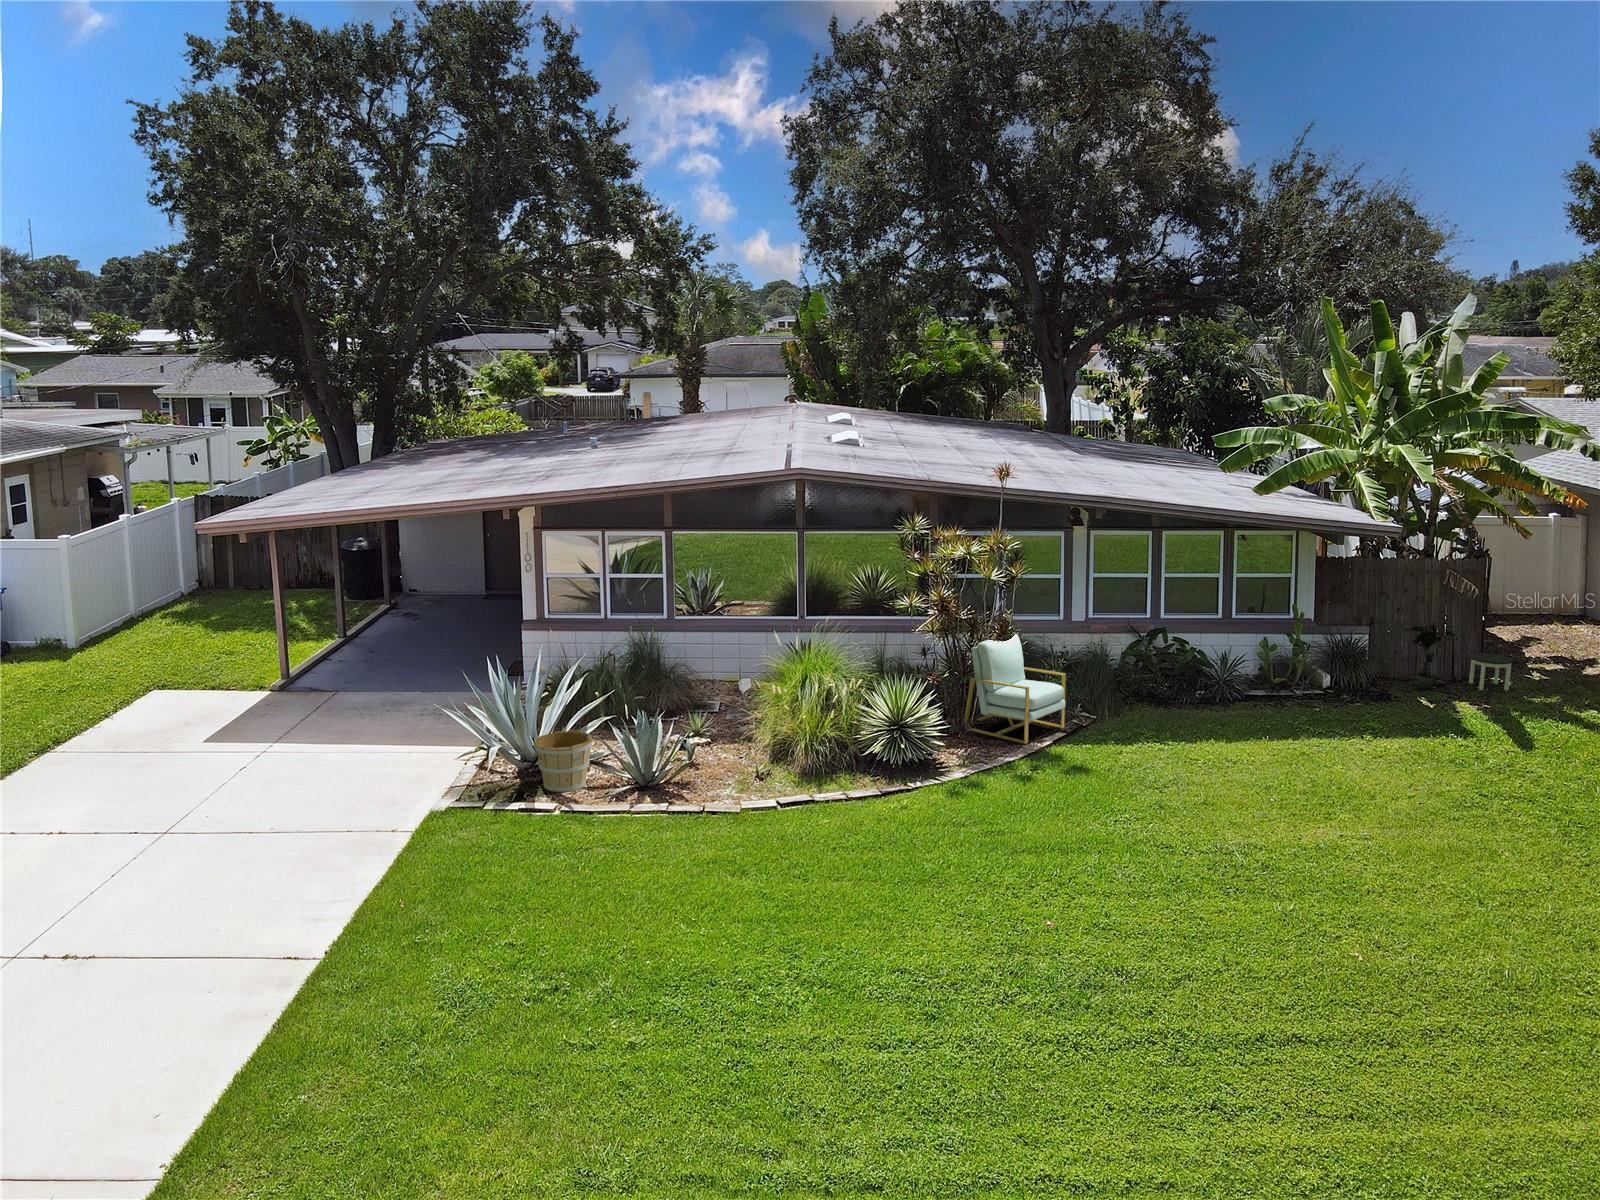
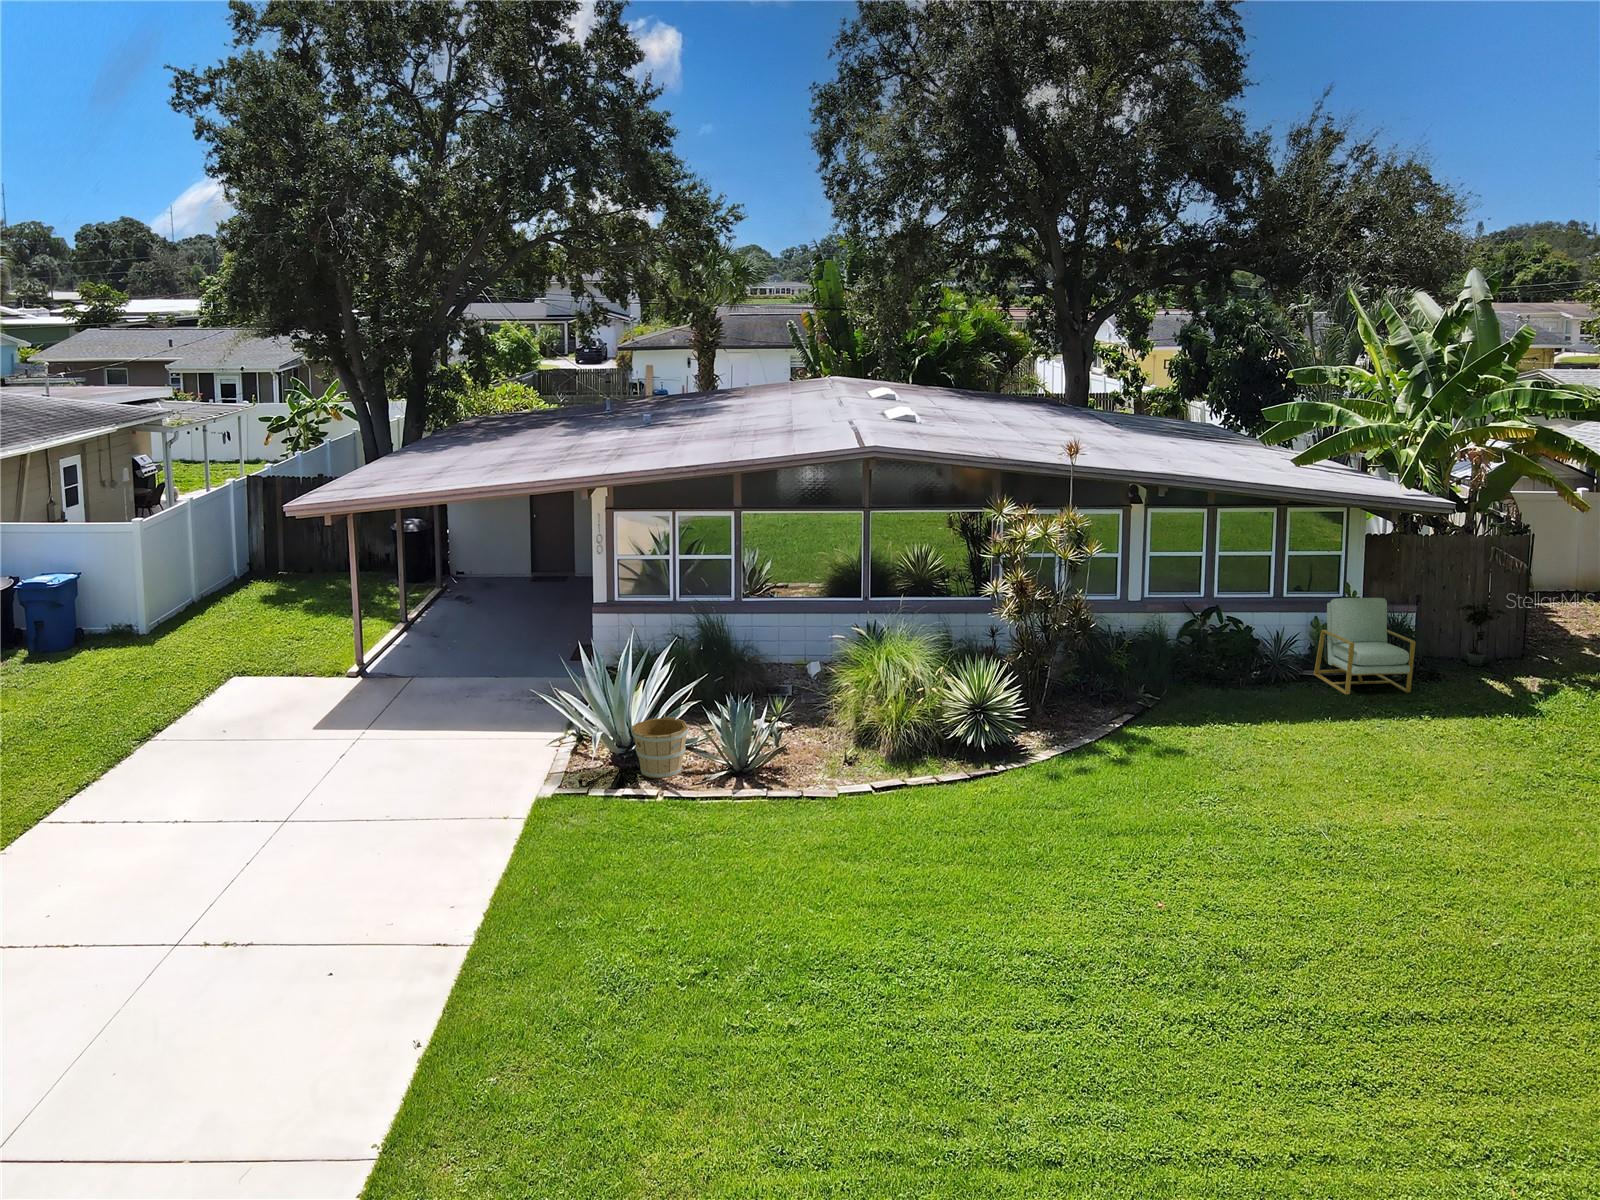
chair: present [964,634,1066,744] -> present [1314,598,1416,694]
round table: present [1469,653,1513,691] -> none [1517,631,1562,667]

